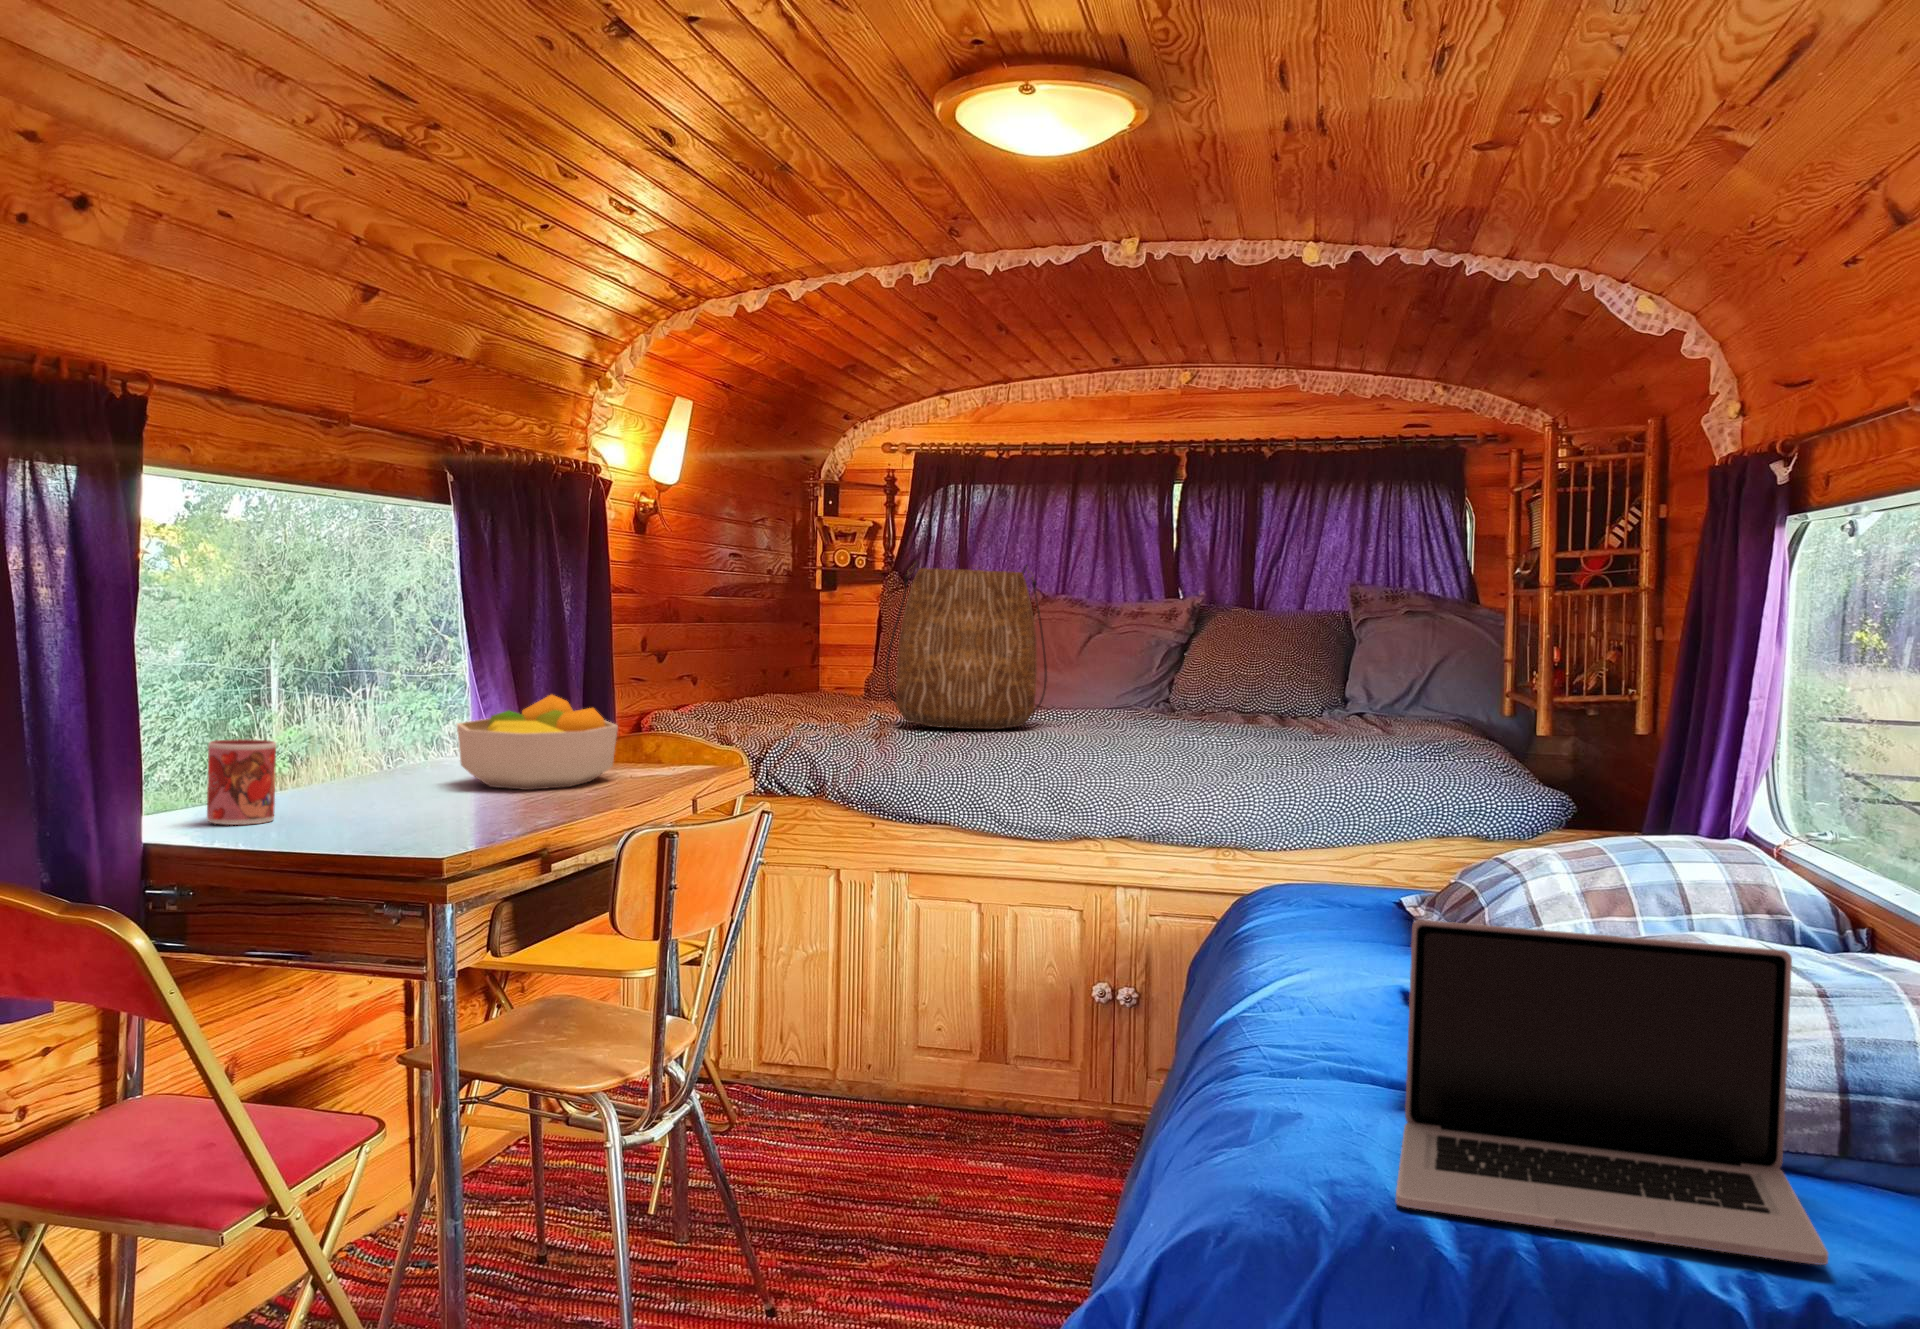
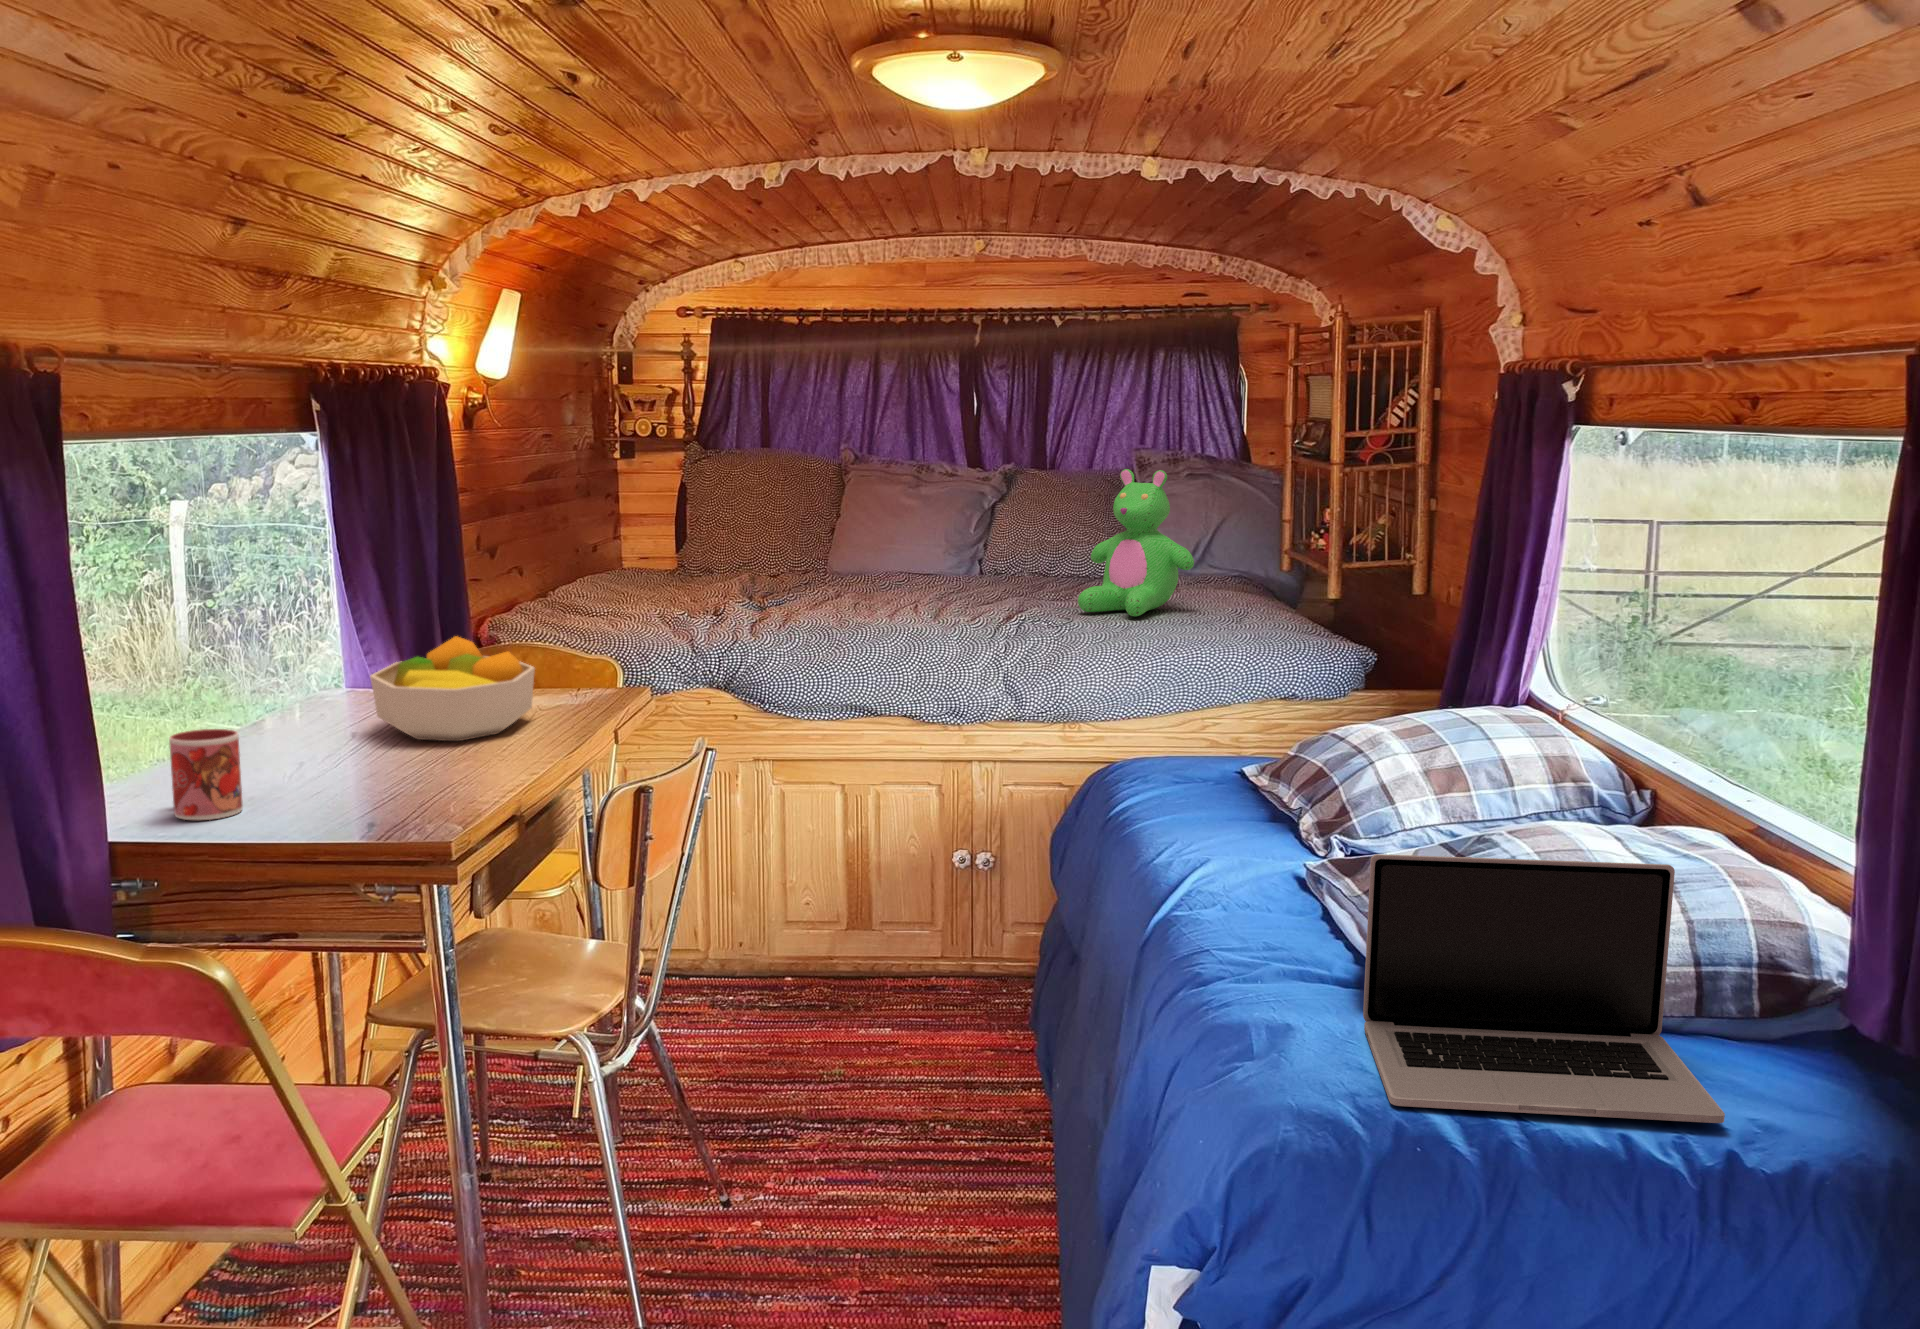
tote bag: present [886,561,1047,729] -> none [727,454,884,618]
teddy bear: none [1247,585,1376,739] -> present [1078,469,1194,616]

